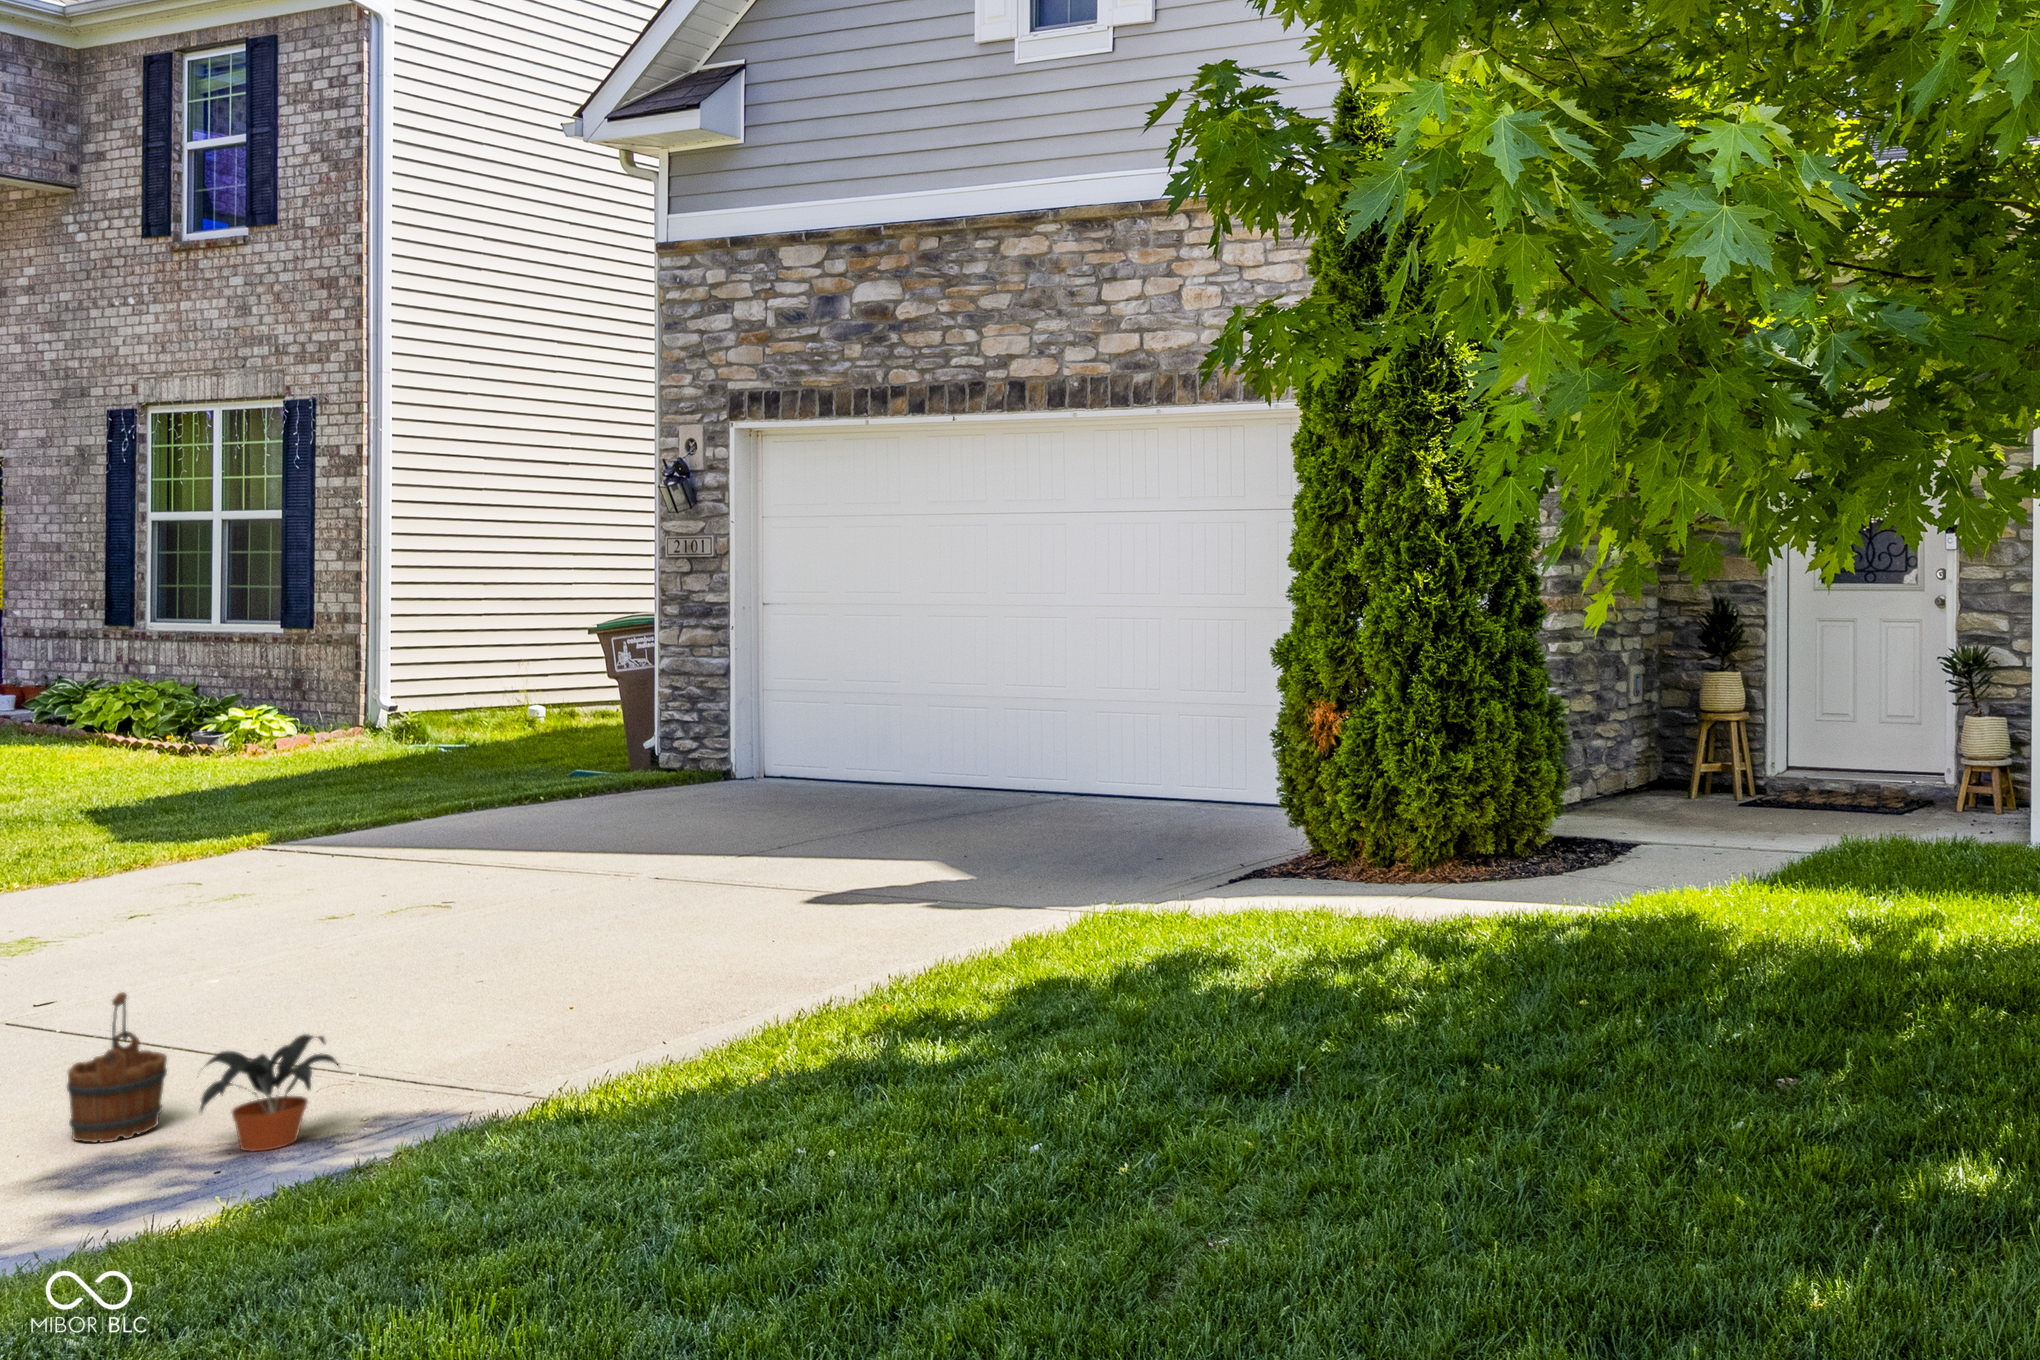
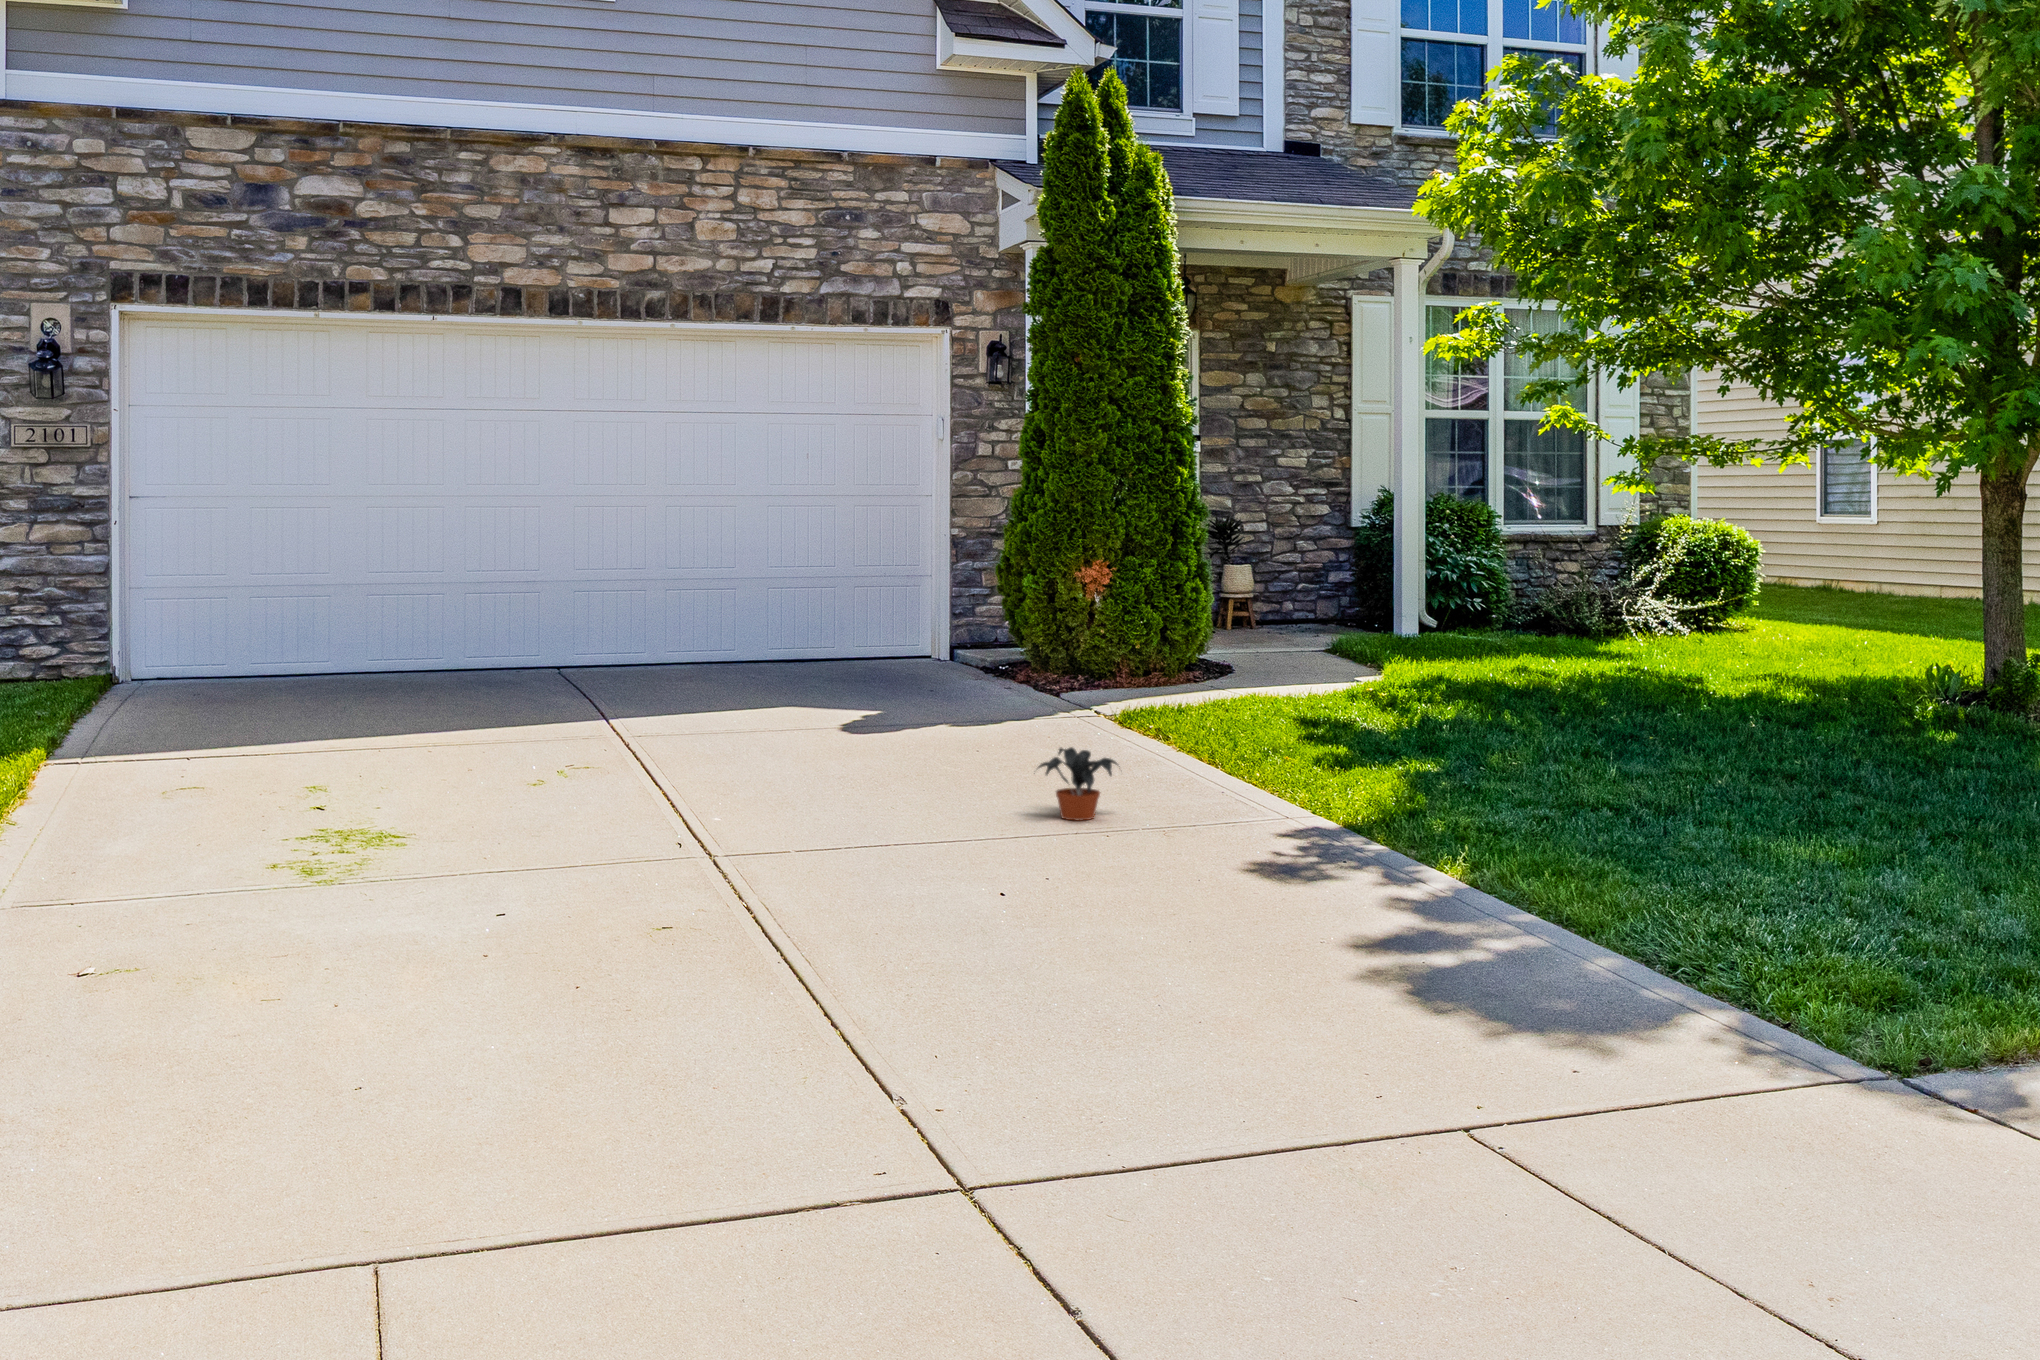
wooden bucket: present [67,993,167,1142] -> none [931,729,991,833]

